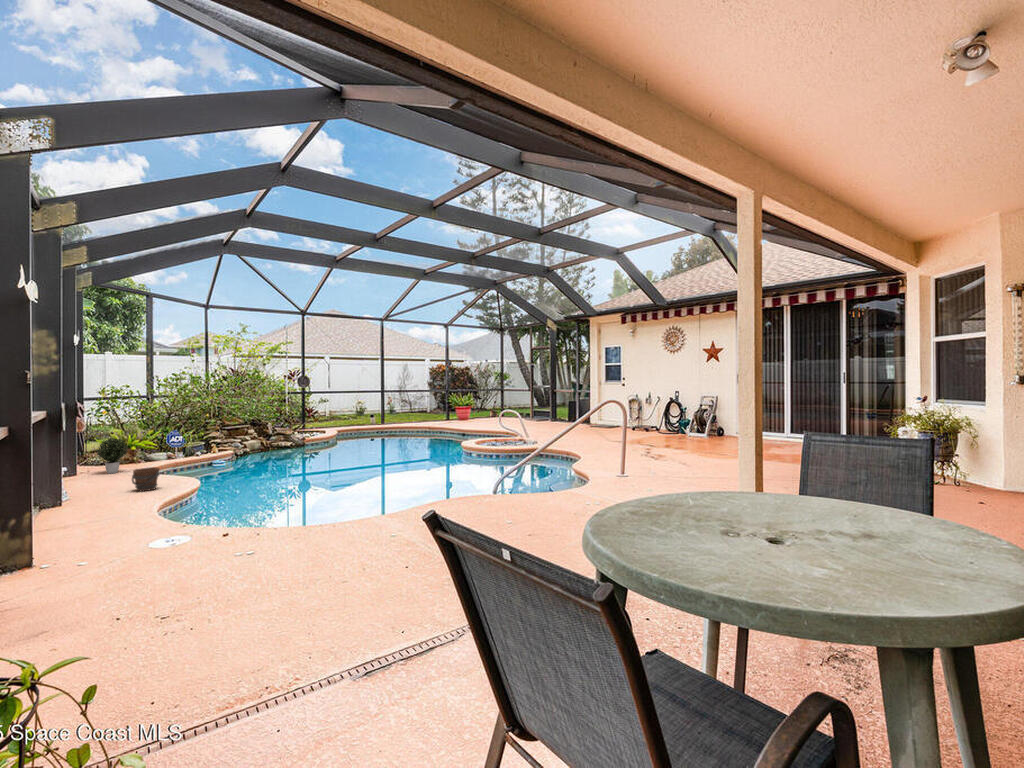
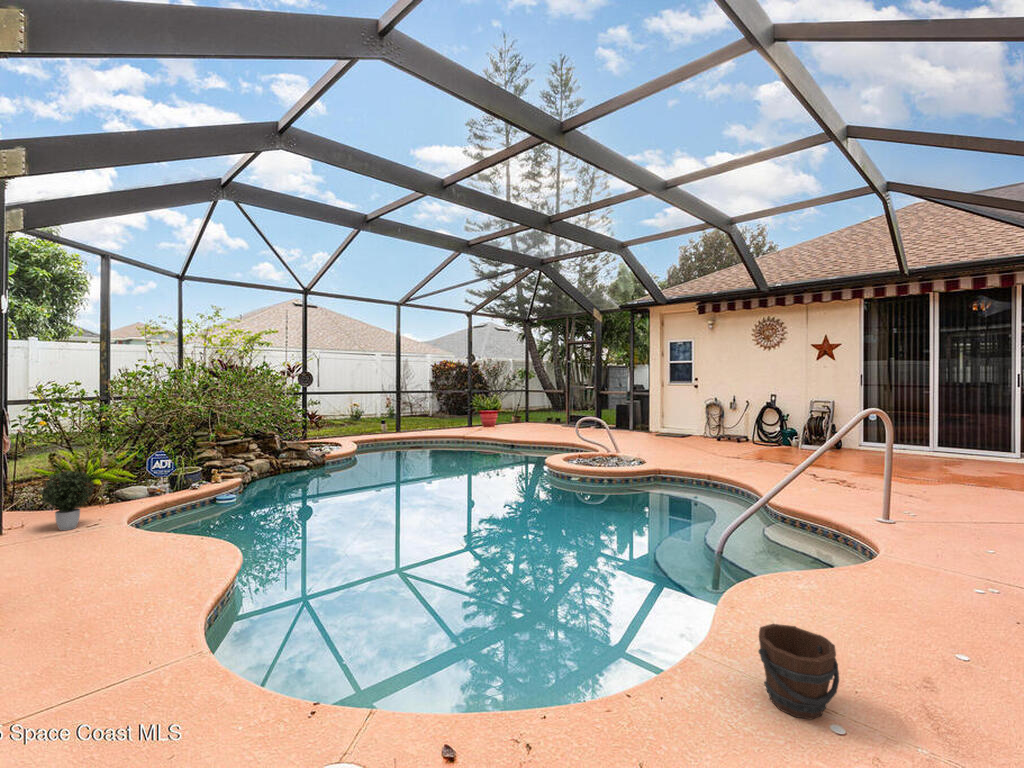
bucket: present [132,467,159,491] -> present [758,624,839,719]

